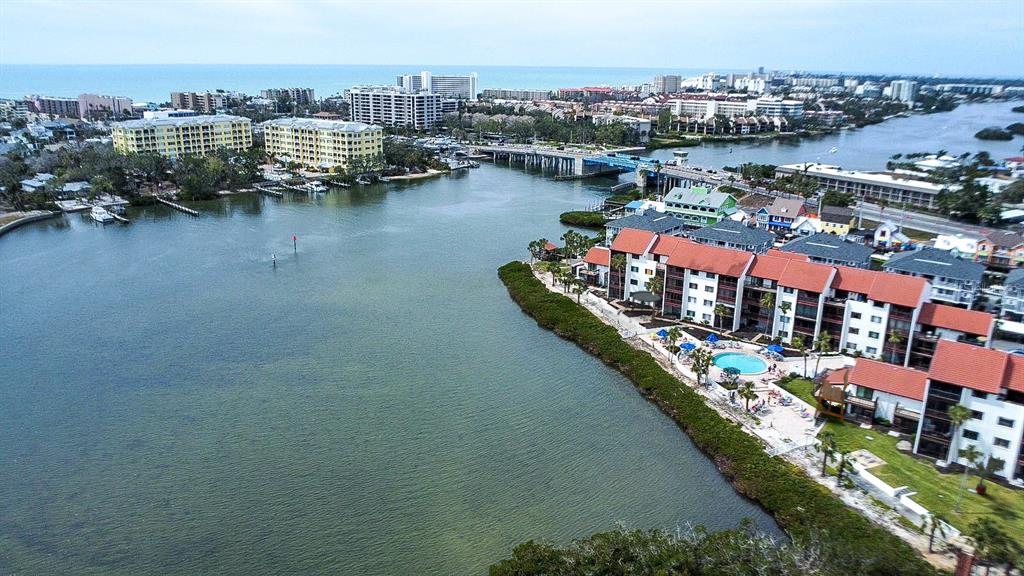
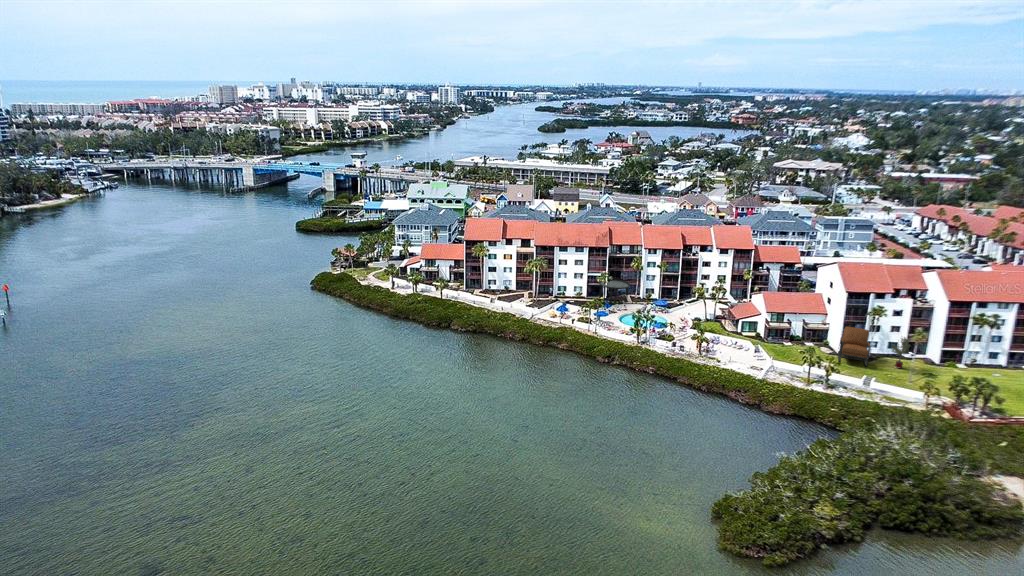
round table: present [631,291,662,317] -> present [599,279,630,304]
bench: present [814,369,849,422] -> none [735,303,776,347]
chair: none [901,422,959,477] -> present [838,326,870,366]

